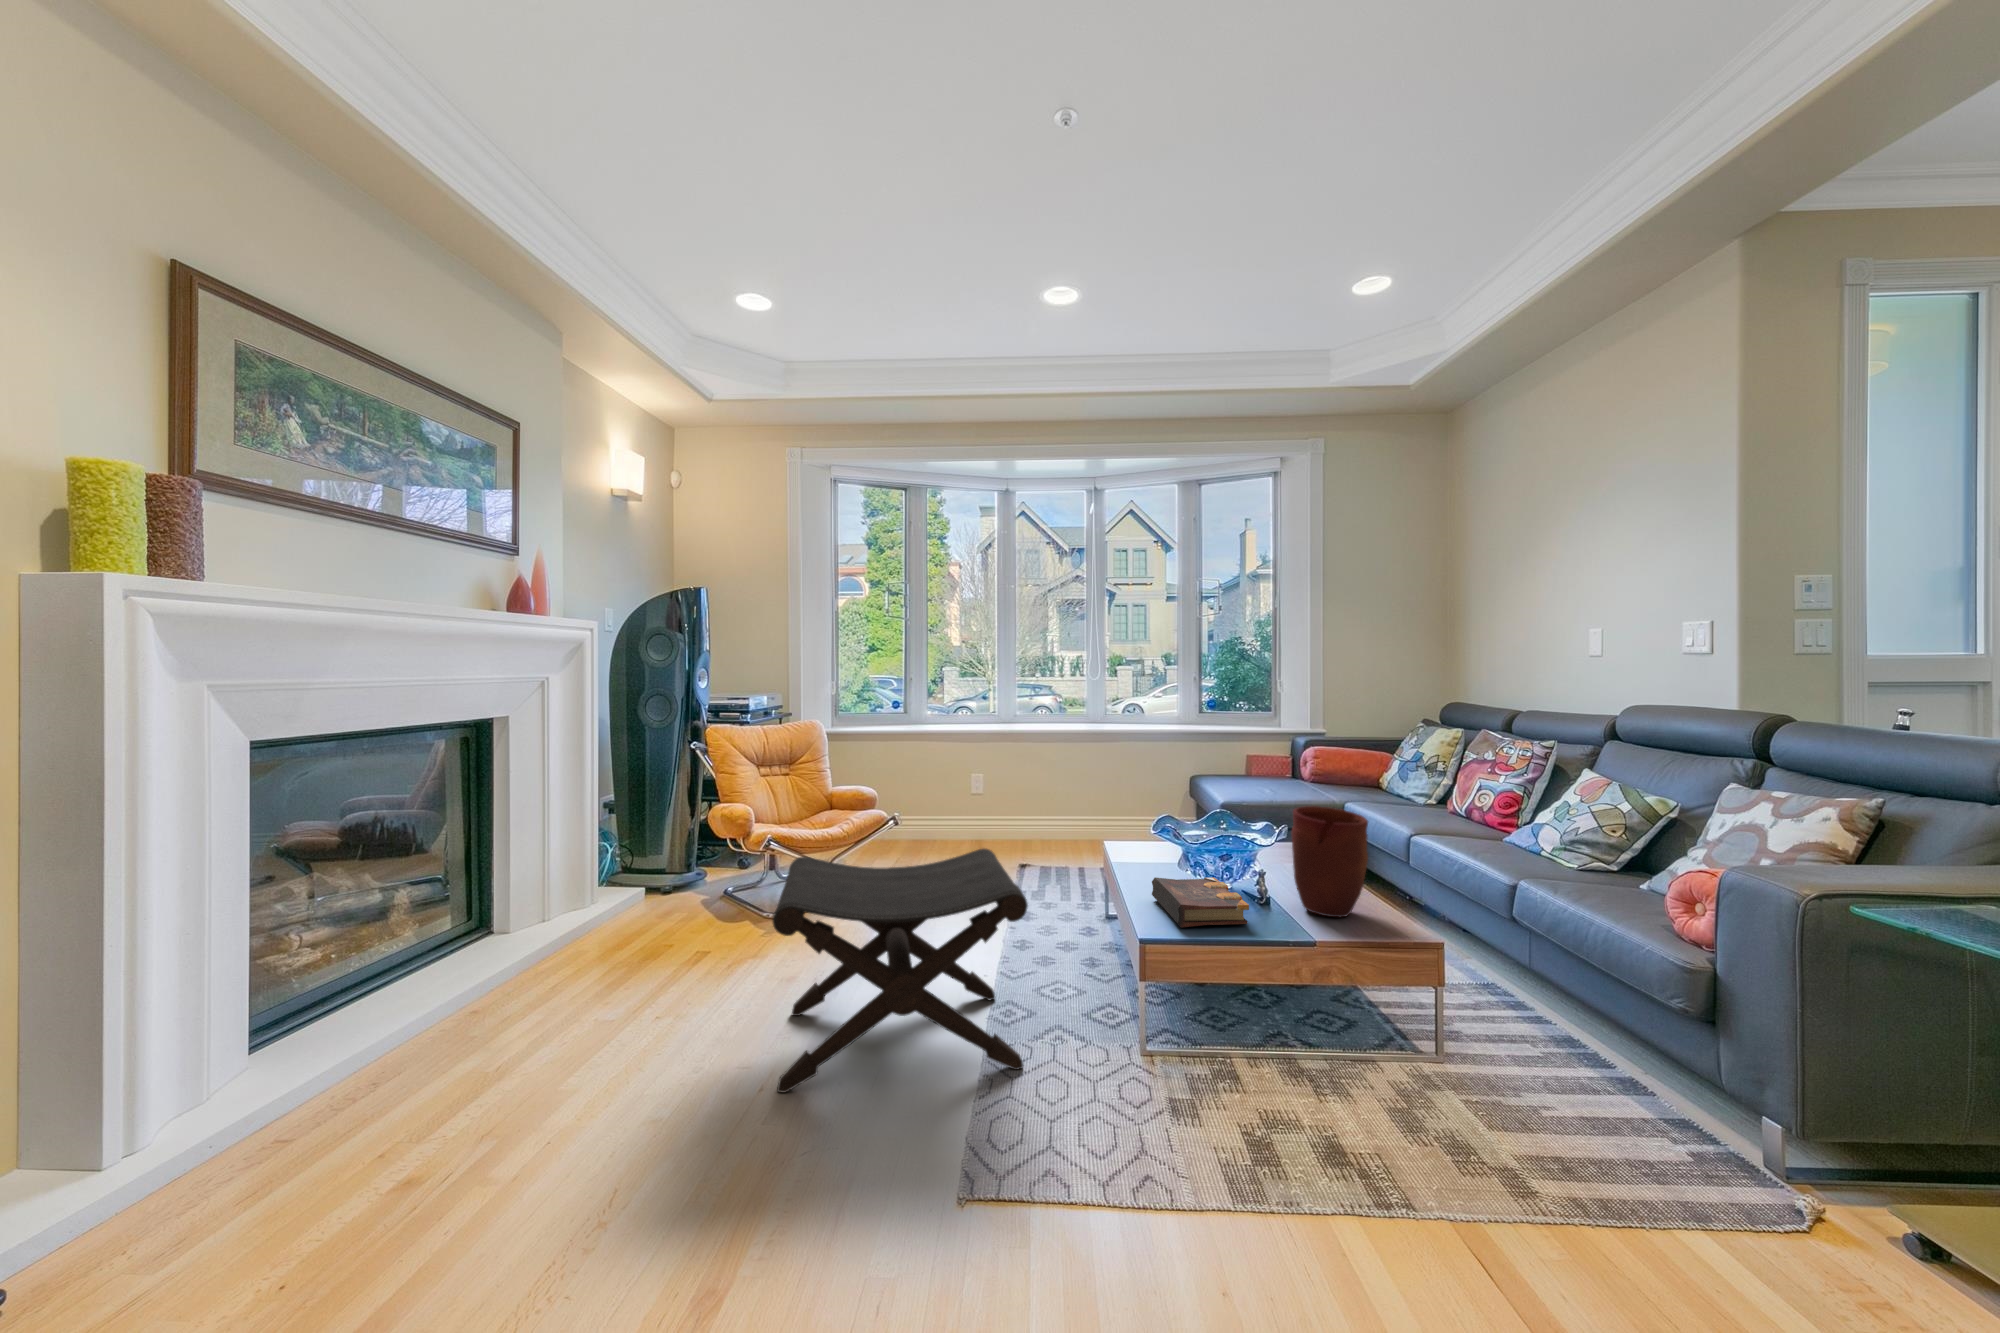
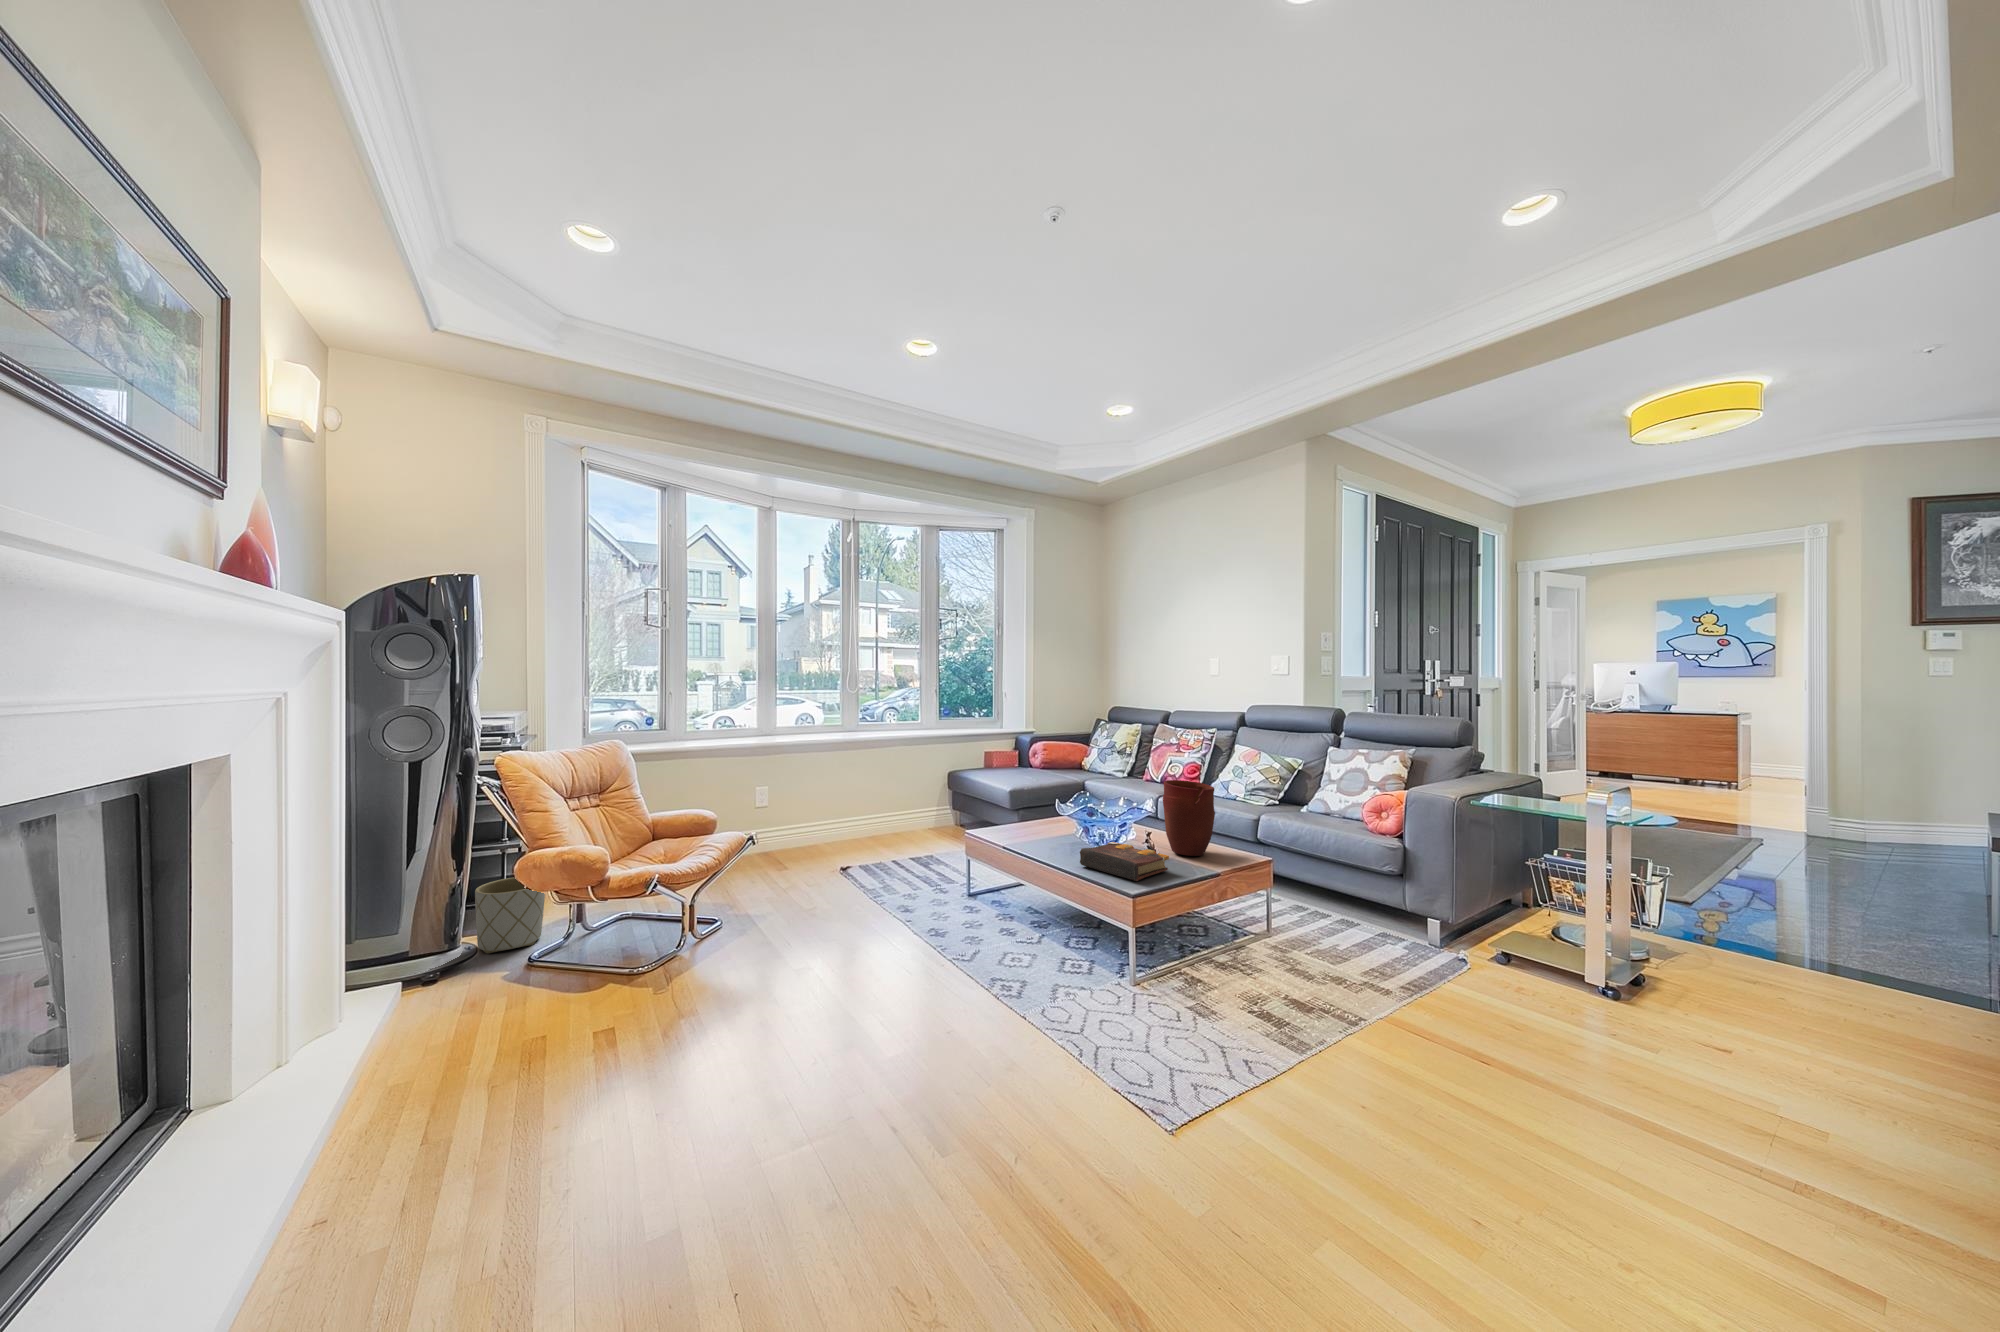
planter: none [705,828,754,884] -> present [475,878,545,954]
footstool: present [772,848,1028,1093] -> none [808,845,1079,1125]

